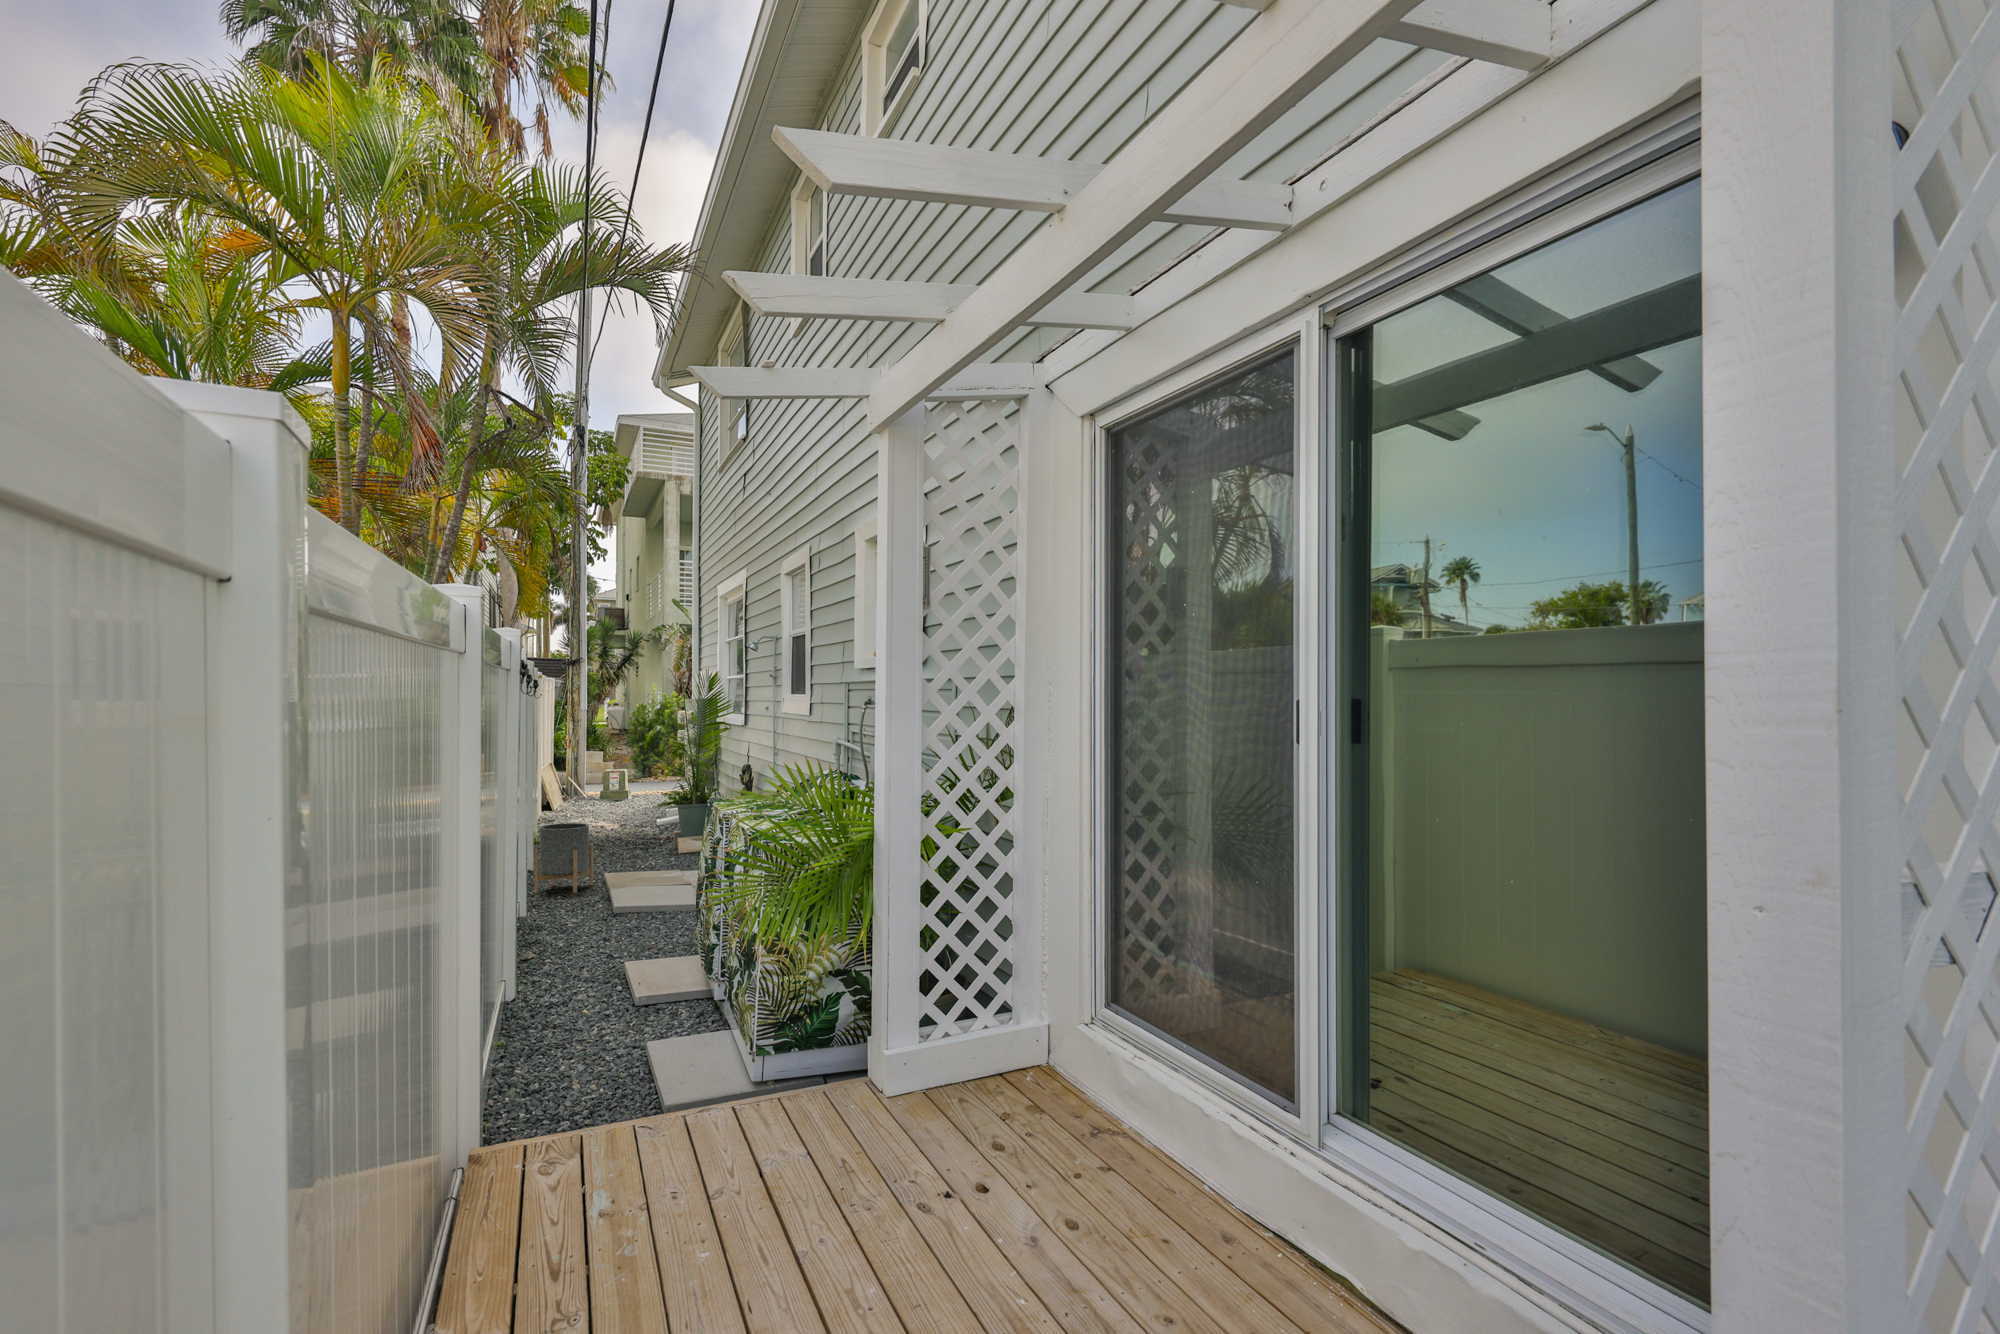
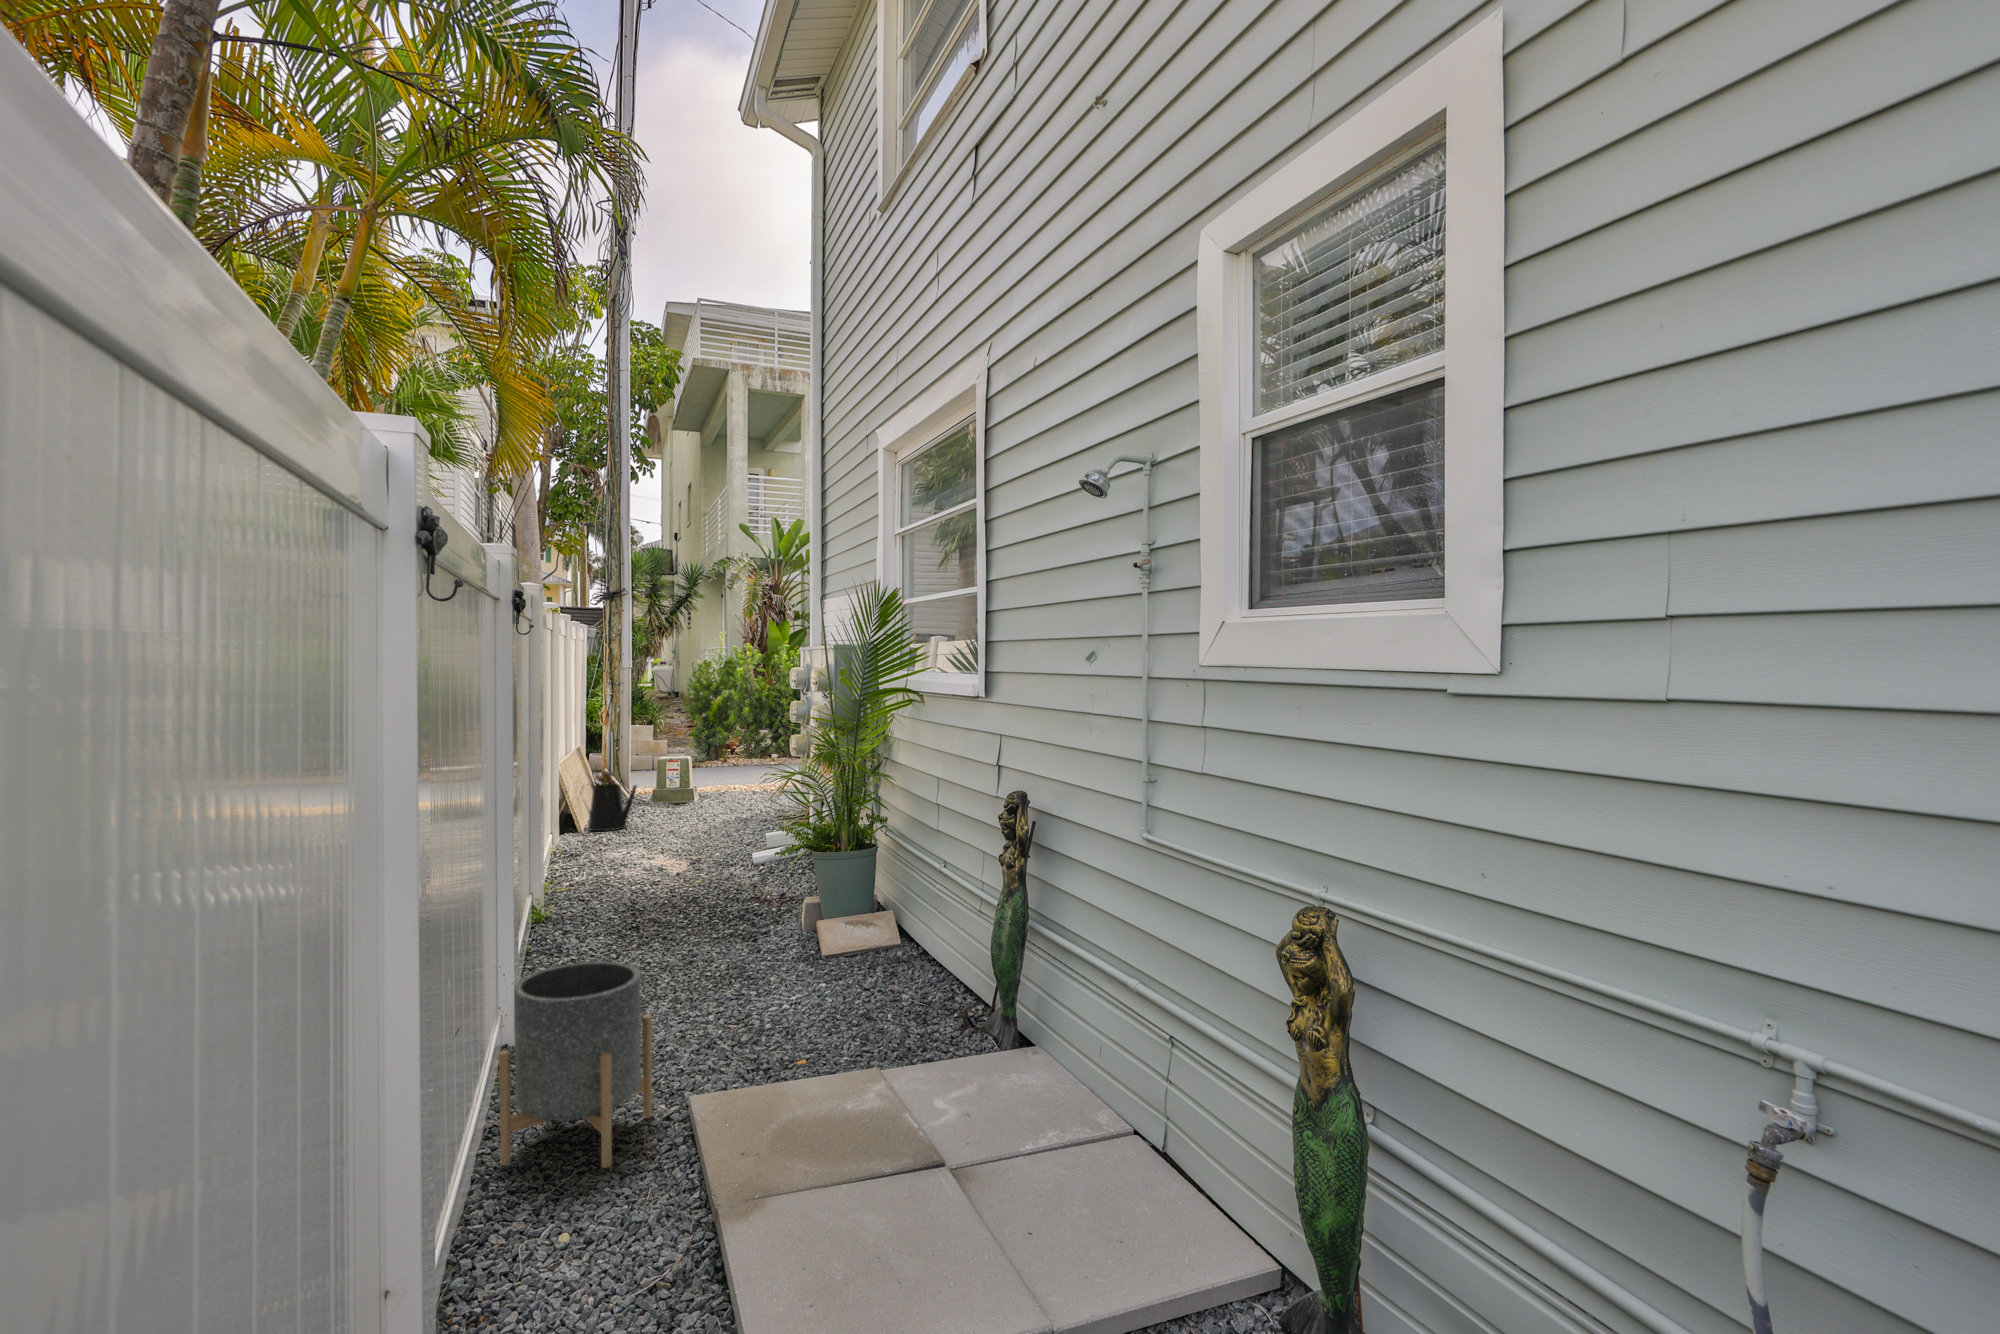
watering can: none [553,770,590,813] -> present [587,769,637,831]

